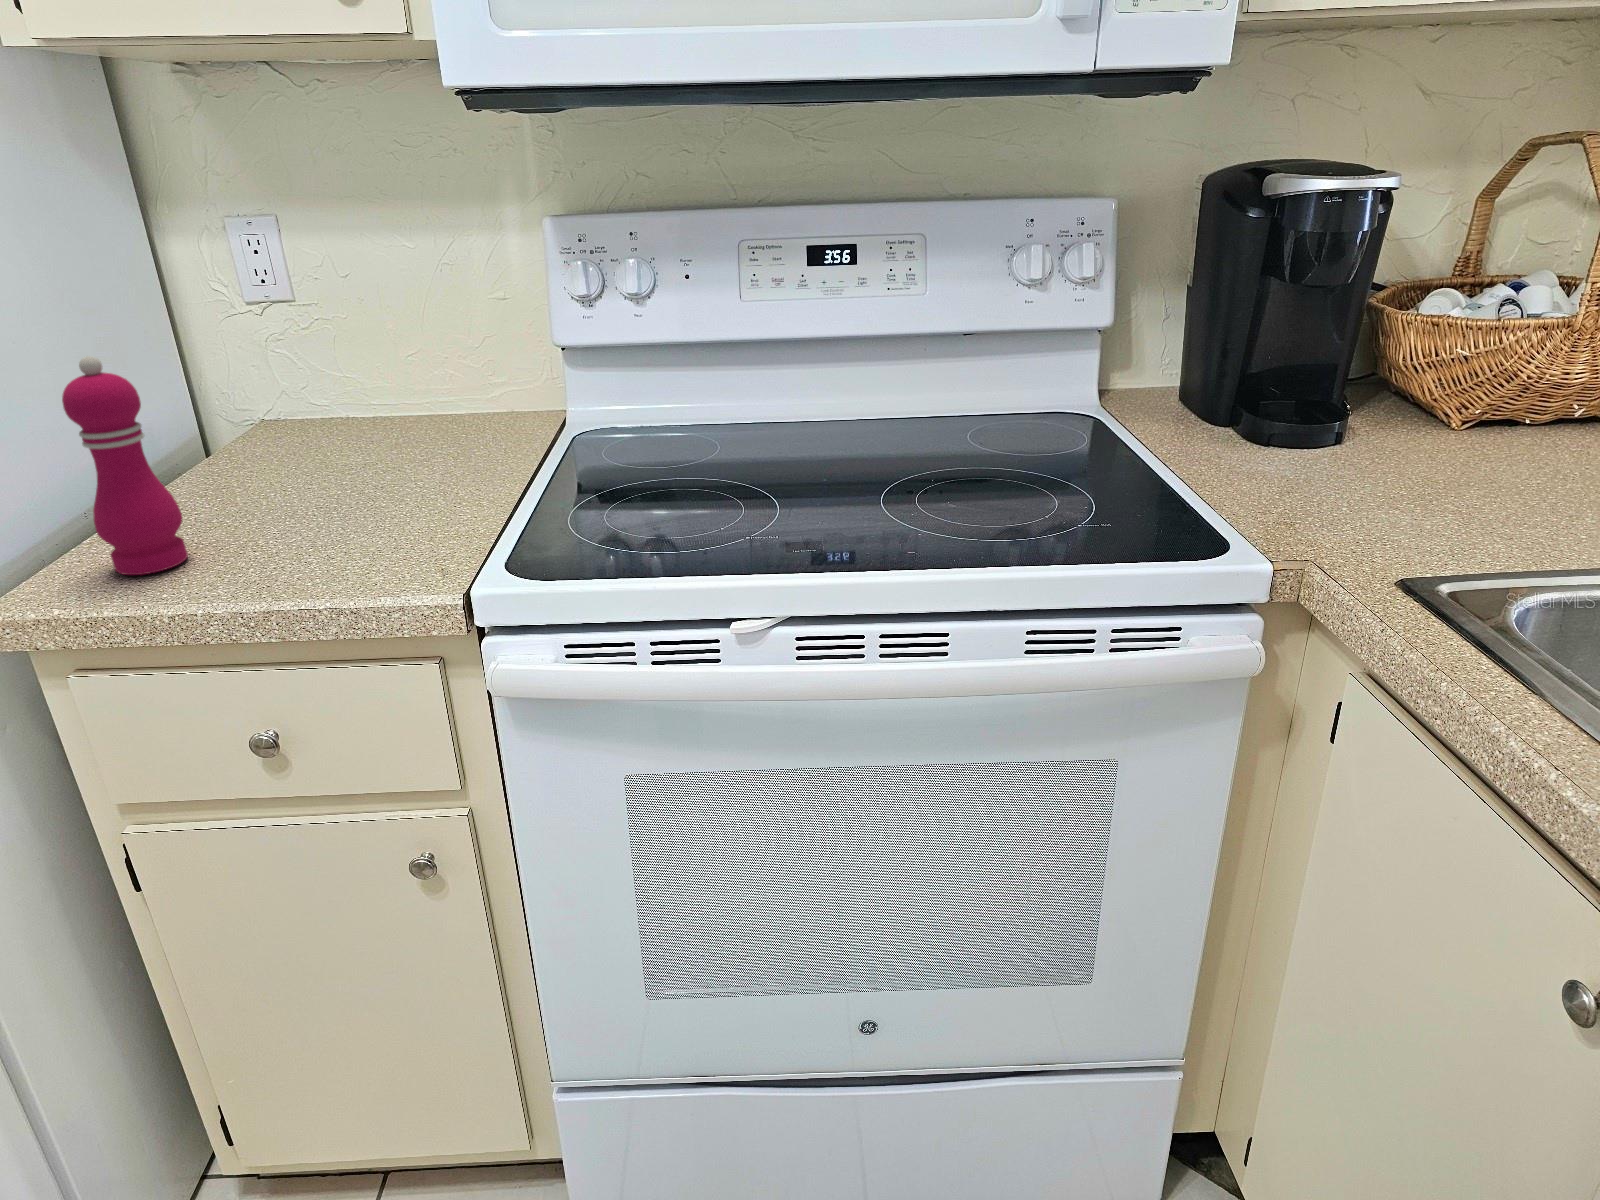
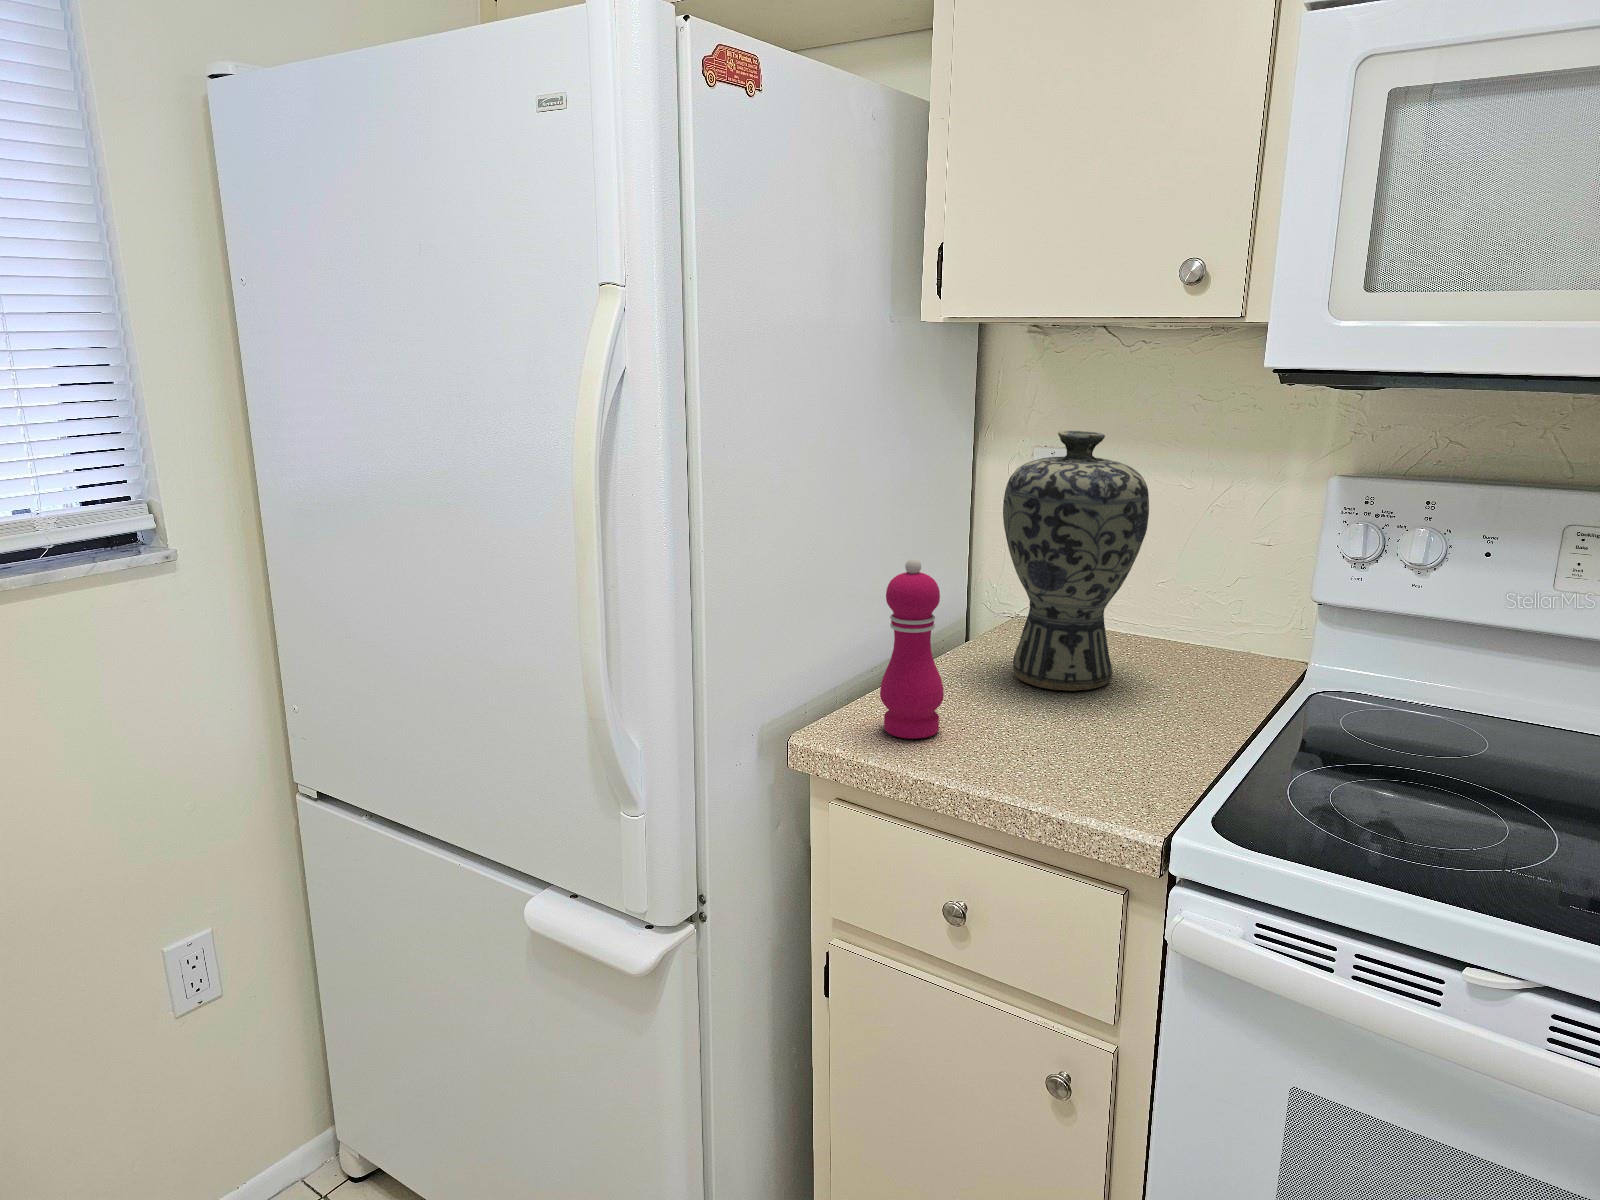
vase: none [195,187,379,486] -> present [1003,431,1149,691]

